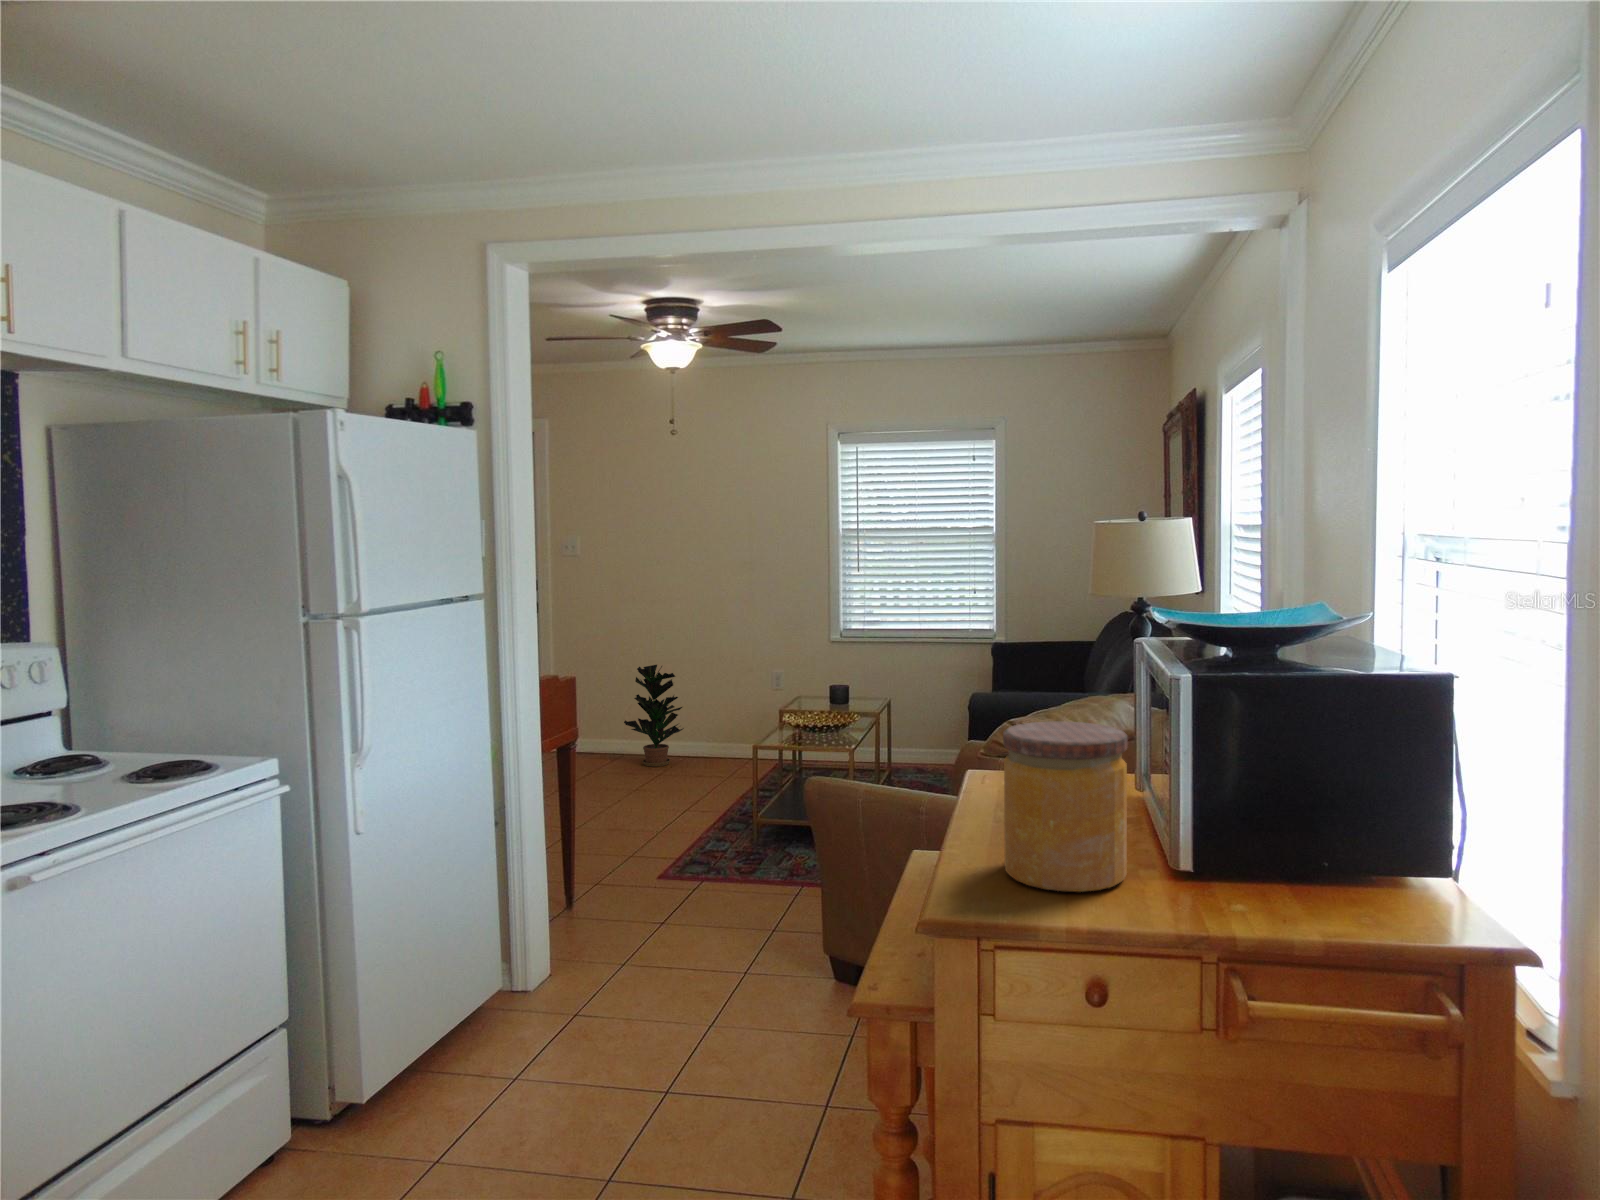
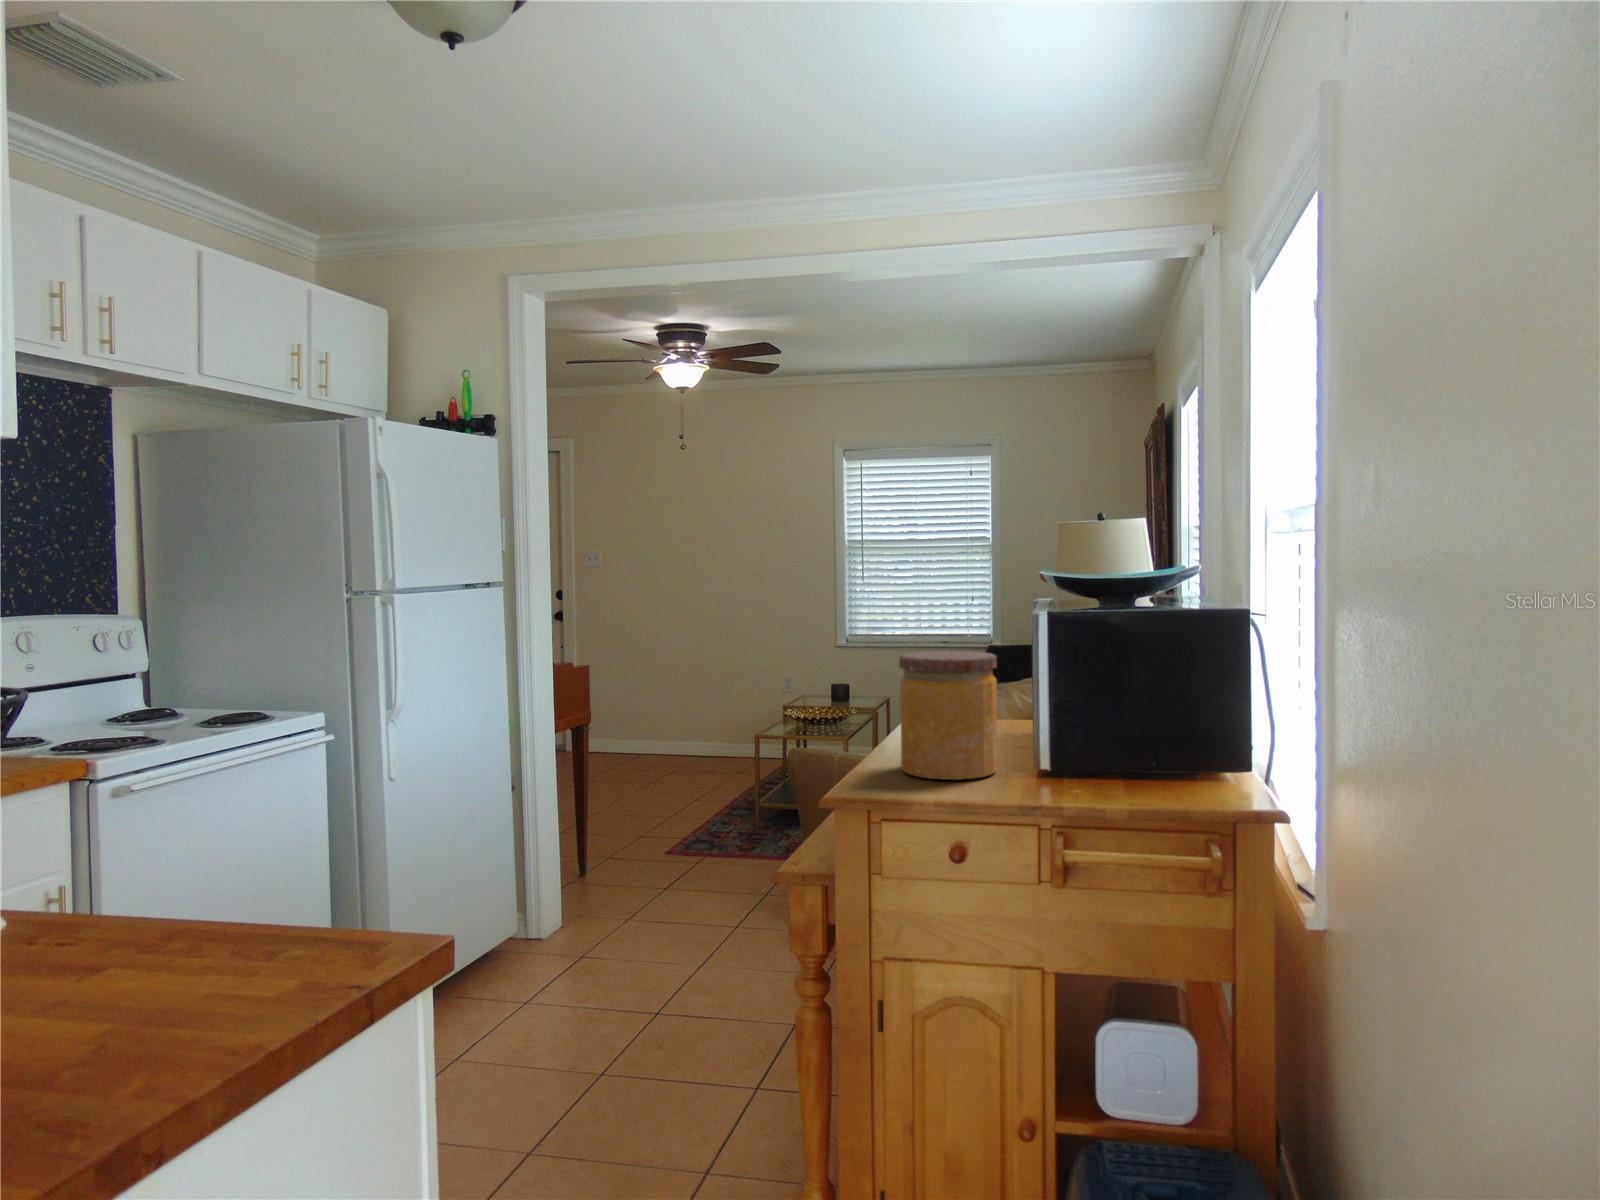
potted plant: present [624,665,684,766] -> none [643,667,699,763]

